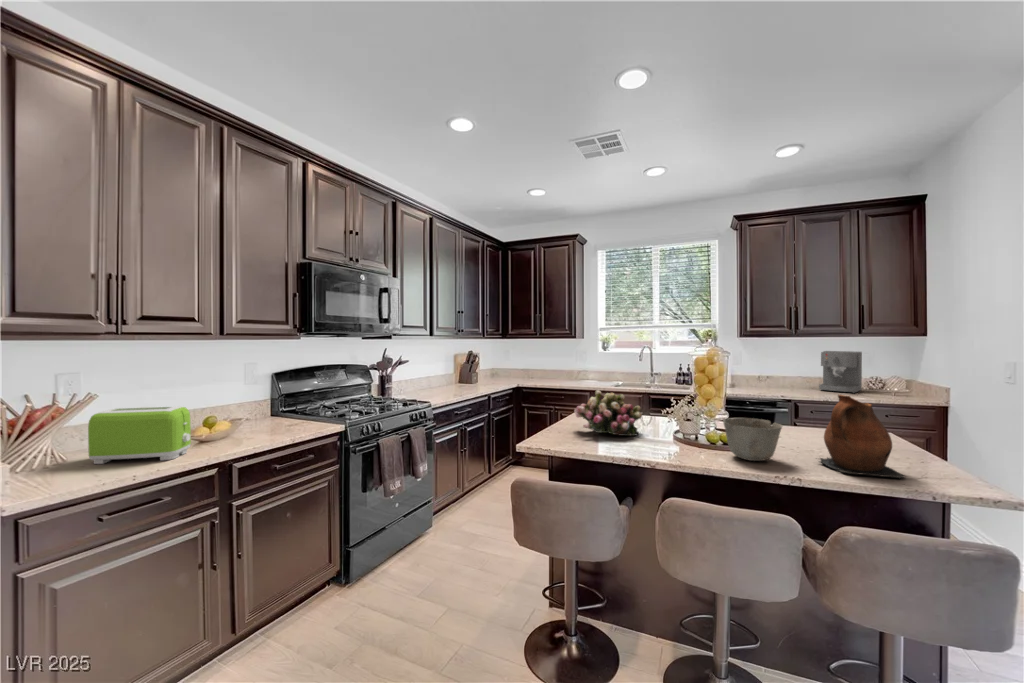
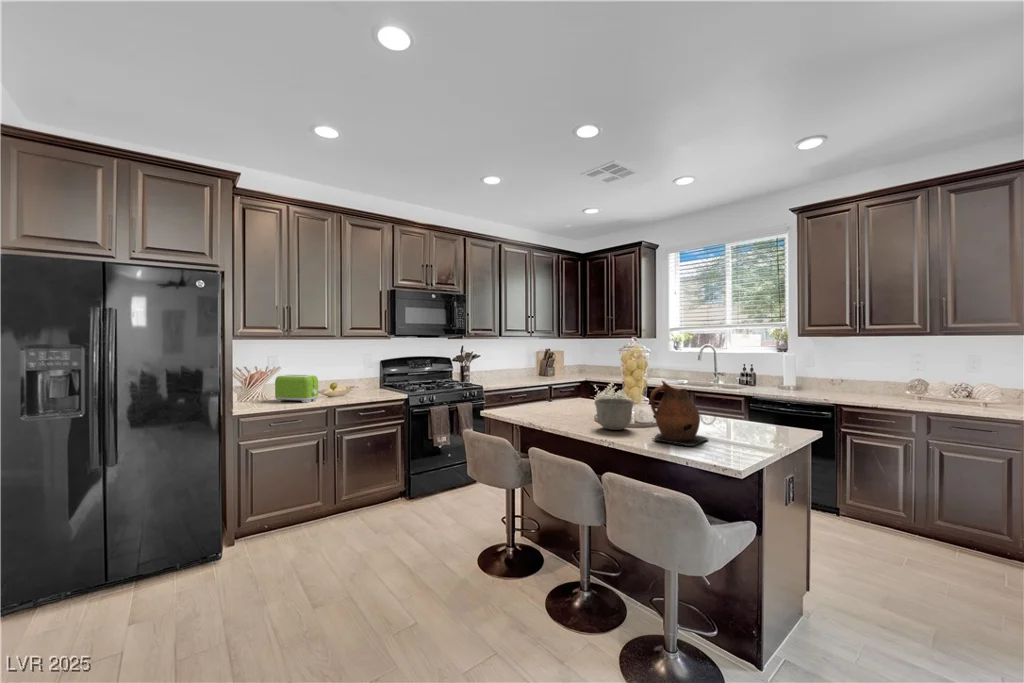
coffee maker: present [819,351,862,393] -> none [893,352,955,401]
flower arrangement: present [574,390,642,436] -> none [530,377,585,413]

